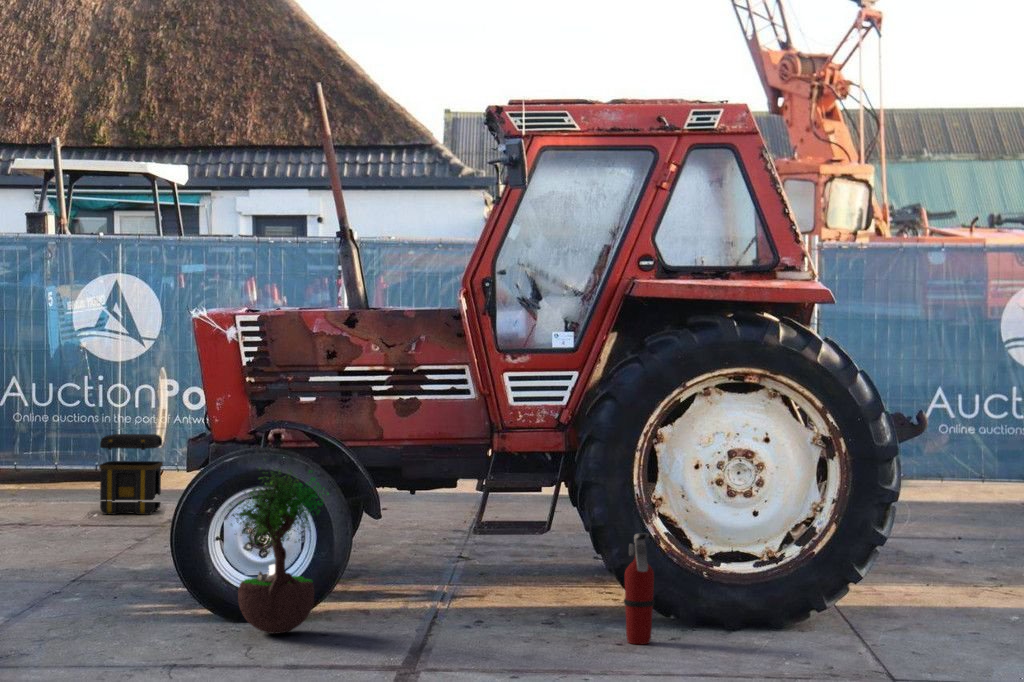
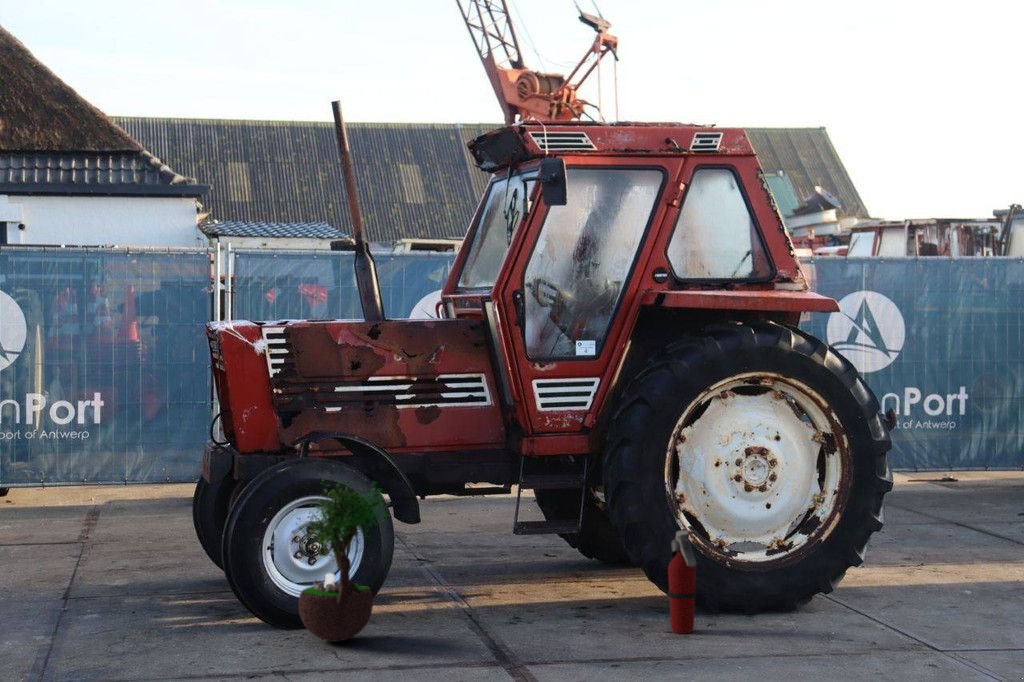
toolbox: present [99,434,163,515] -> none [20,430,78,509]

